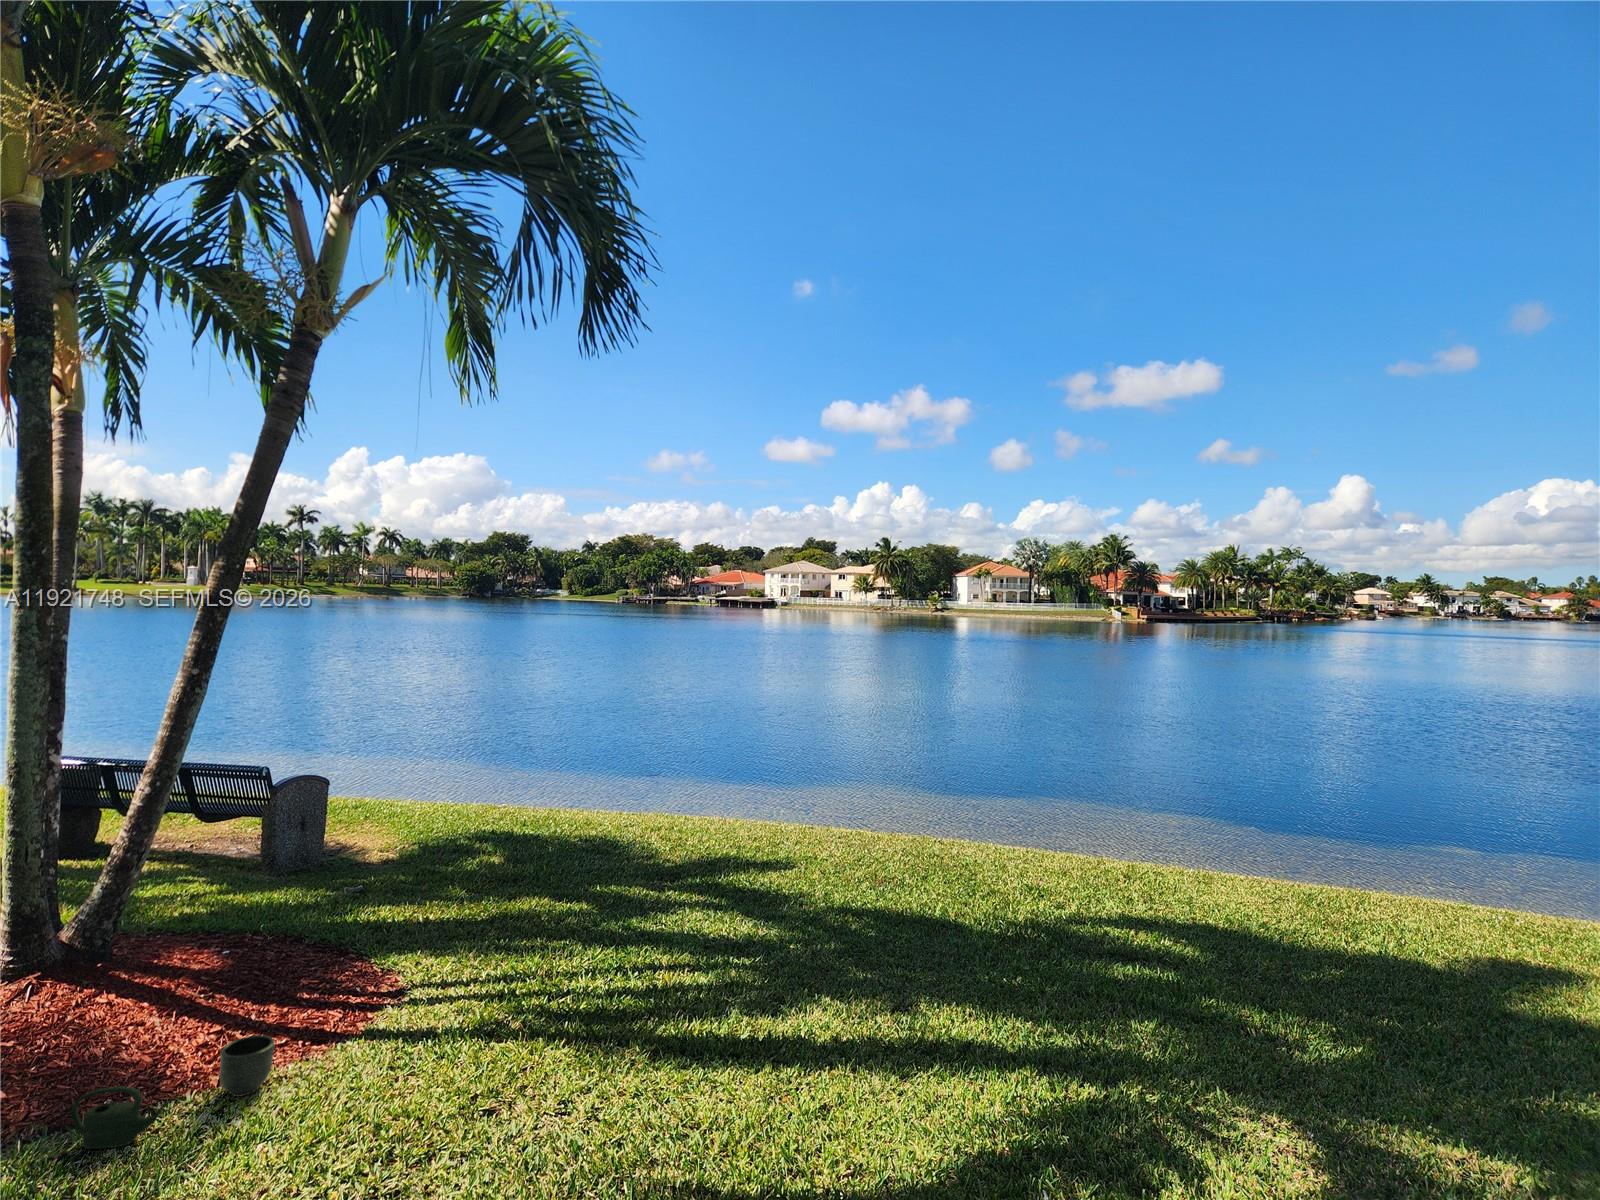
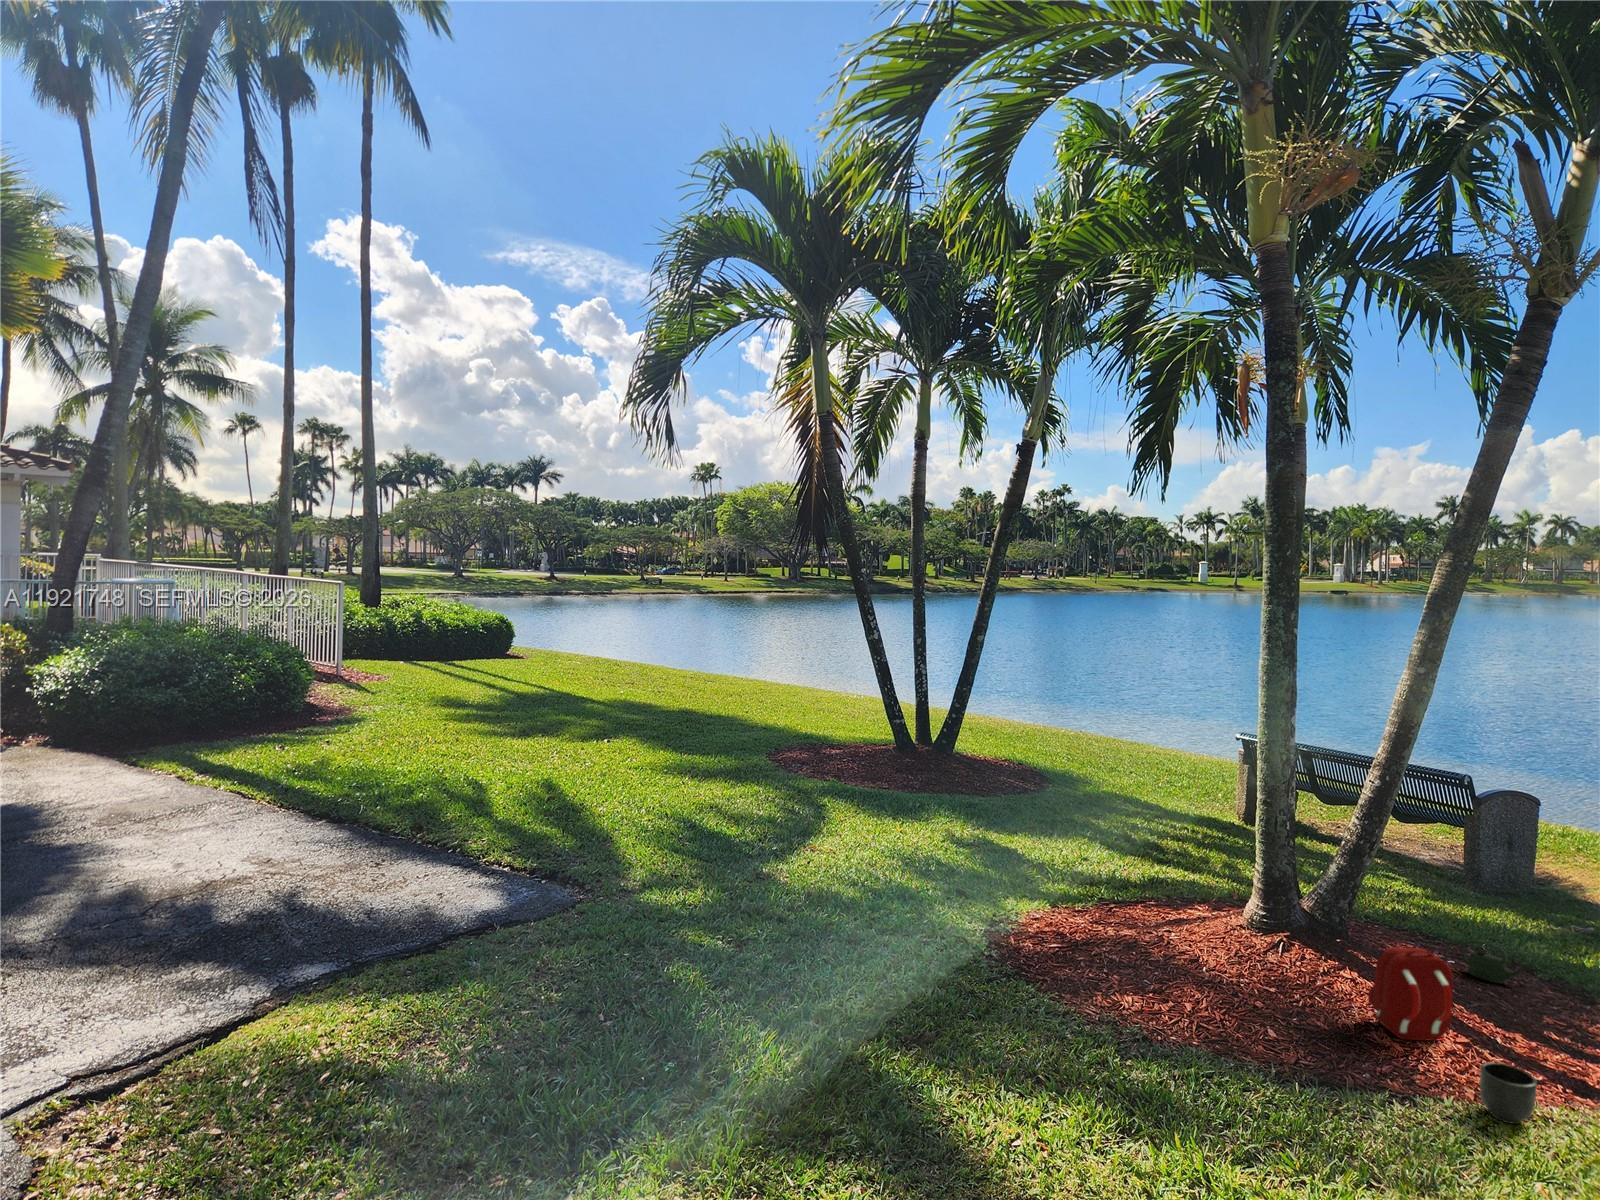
backpack: none [114,948,211,1054] -> present [1368,947,1453,1041]
watering can: present [70,1086,175,1149] -> present [1460,940,1531,983]

